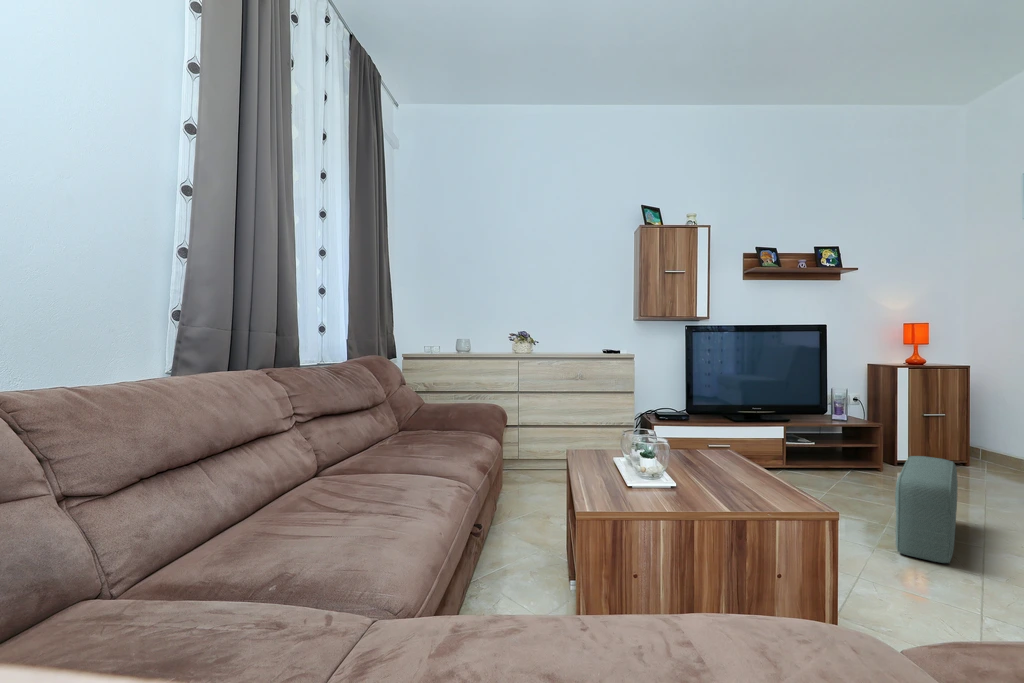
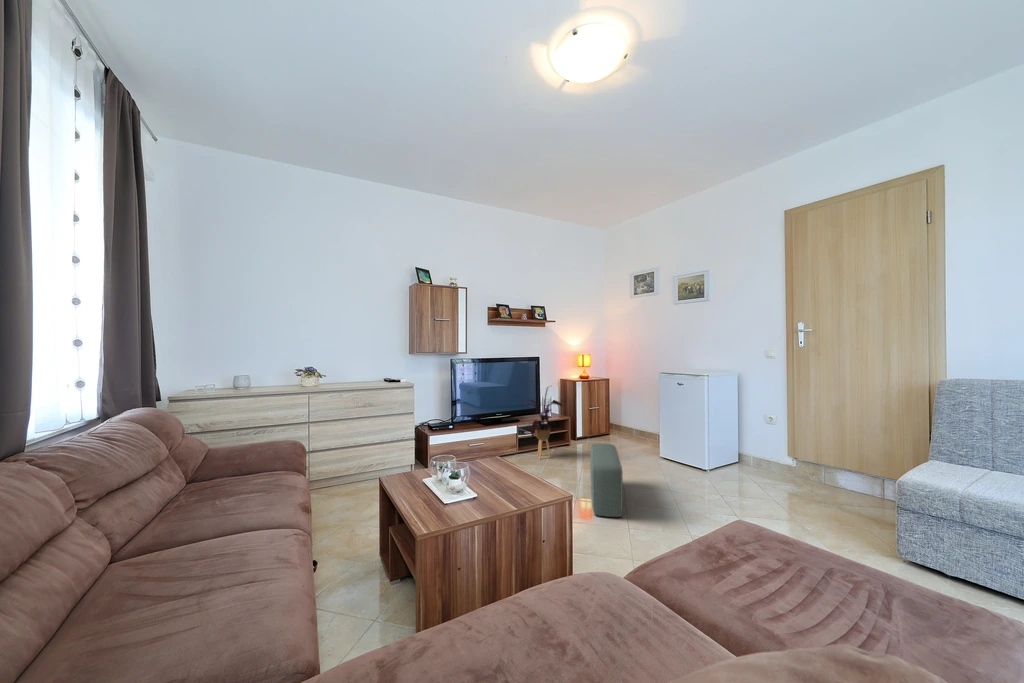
house plant: none [792,368,864,476] -> present [527,389,563,459]

